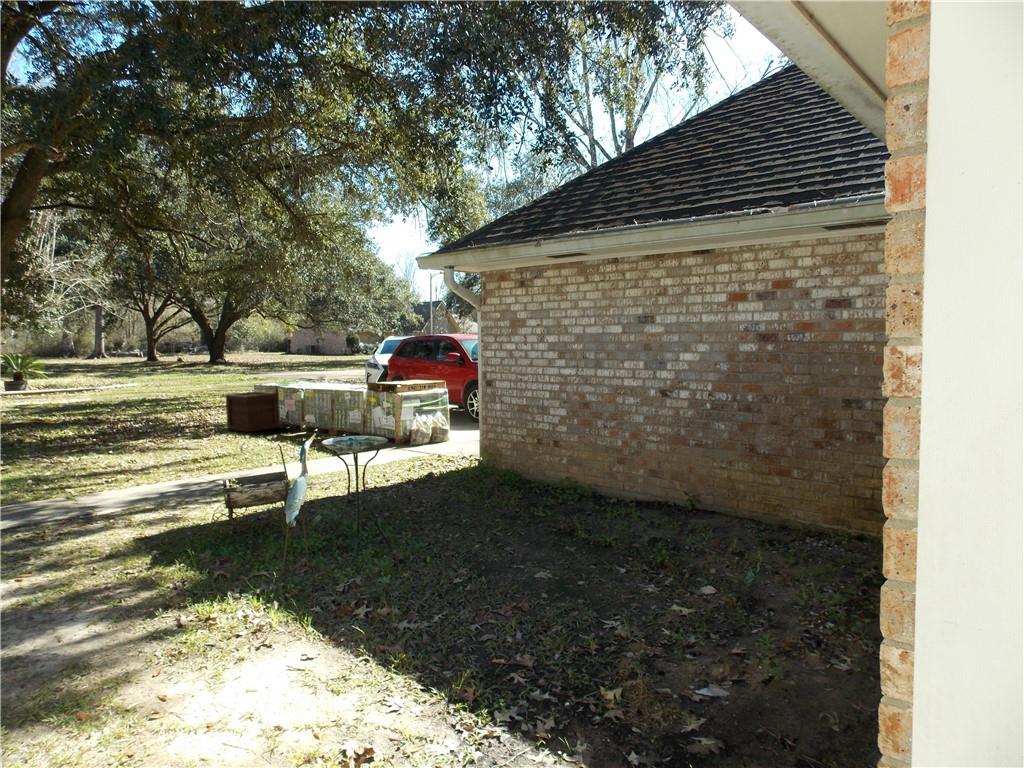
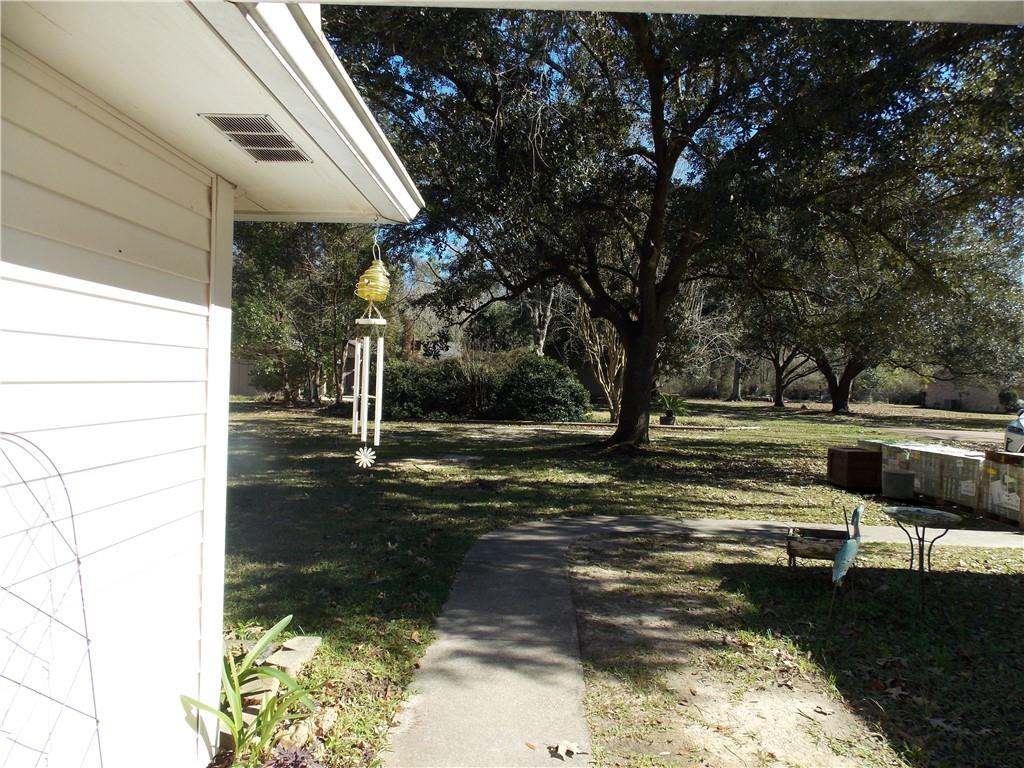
planter: none [281,408,309,435] -> present [882,469,915,499]

